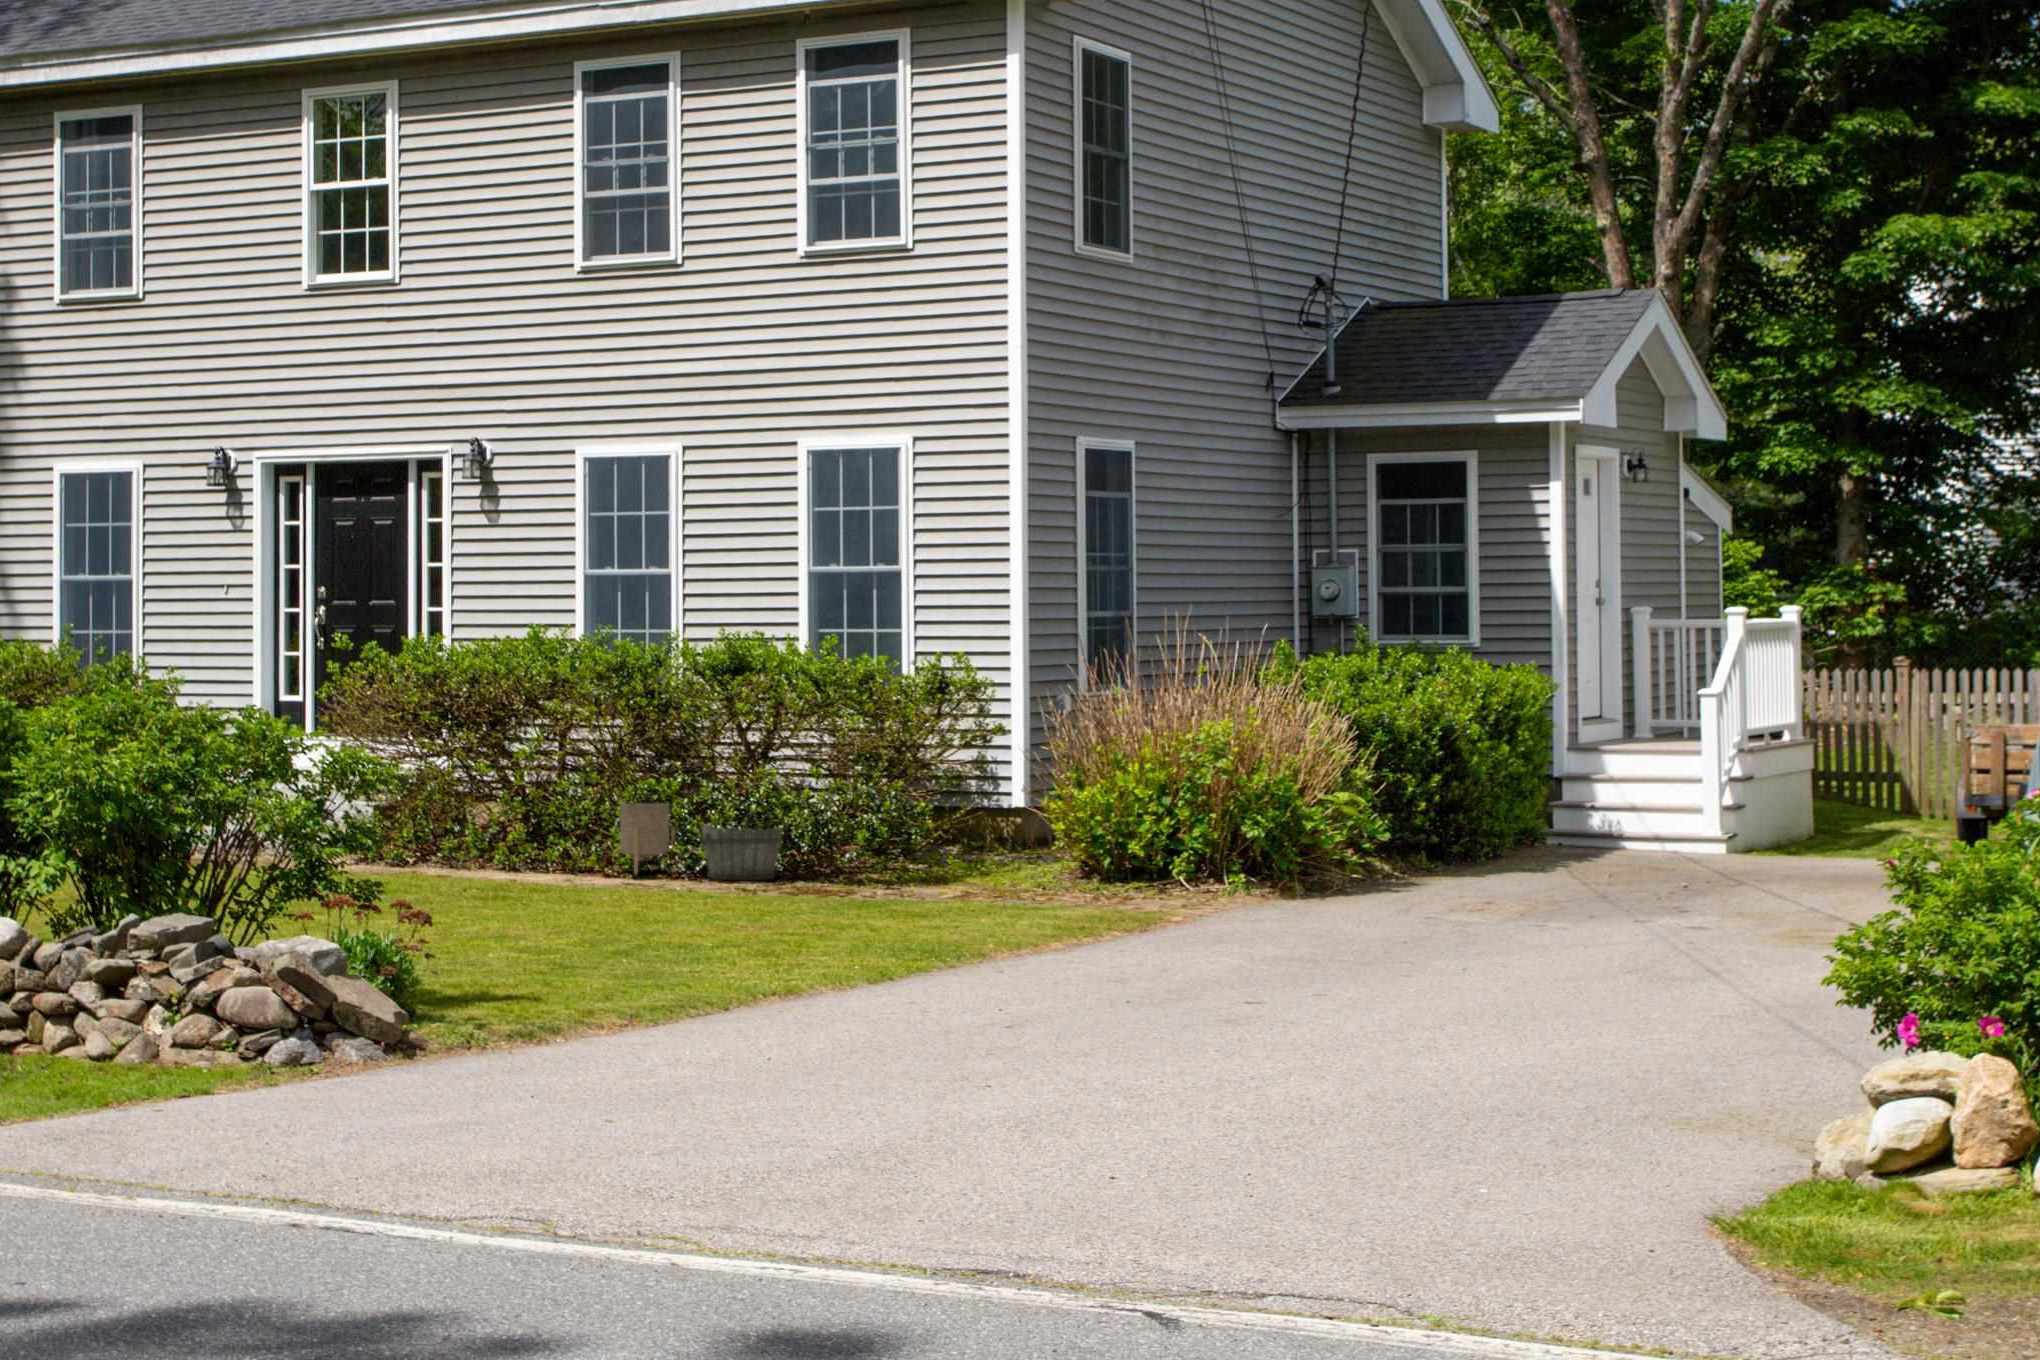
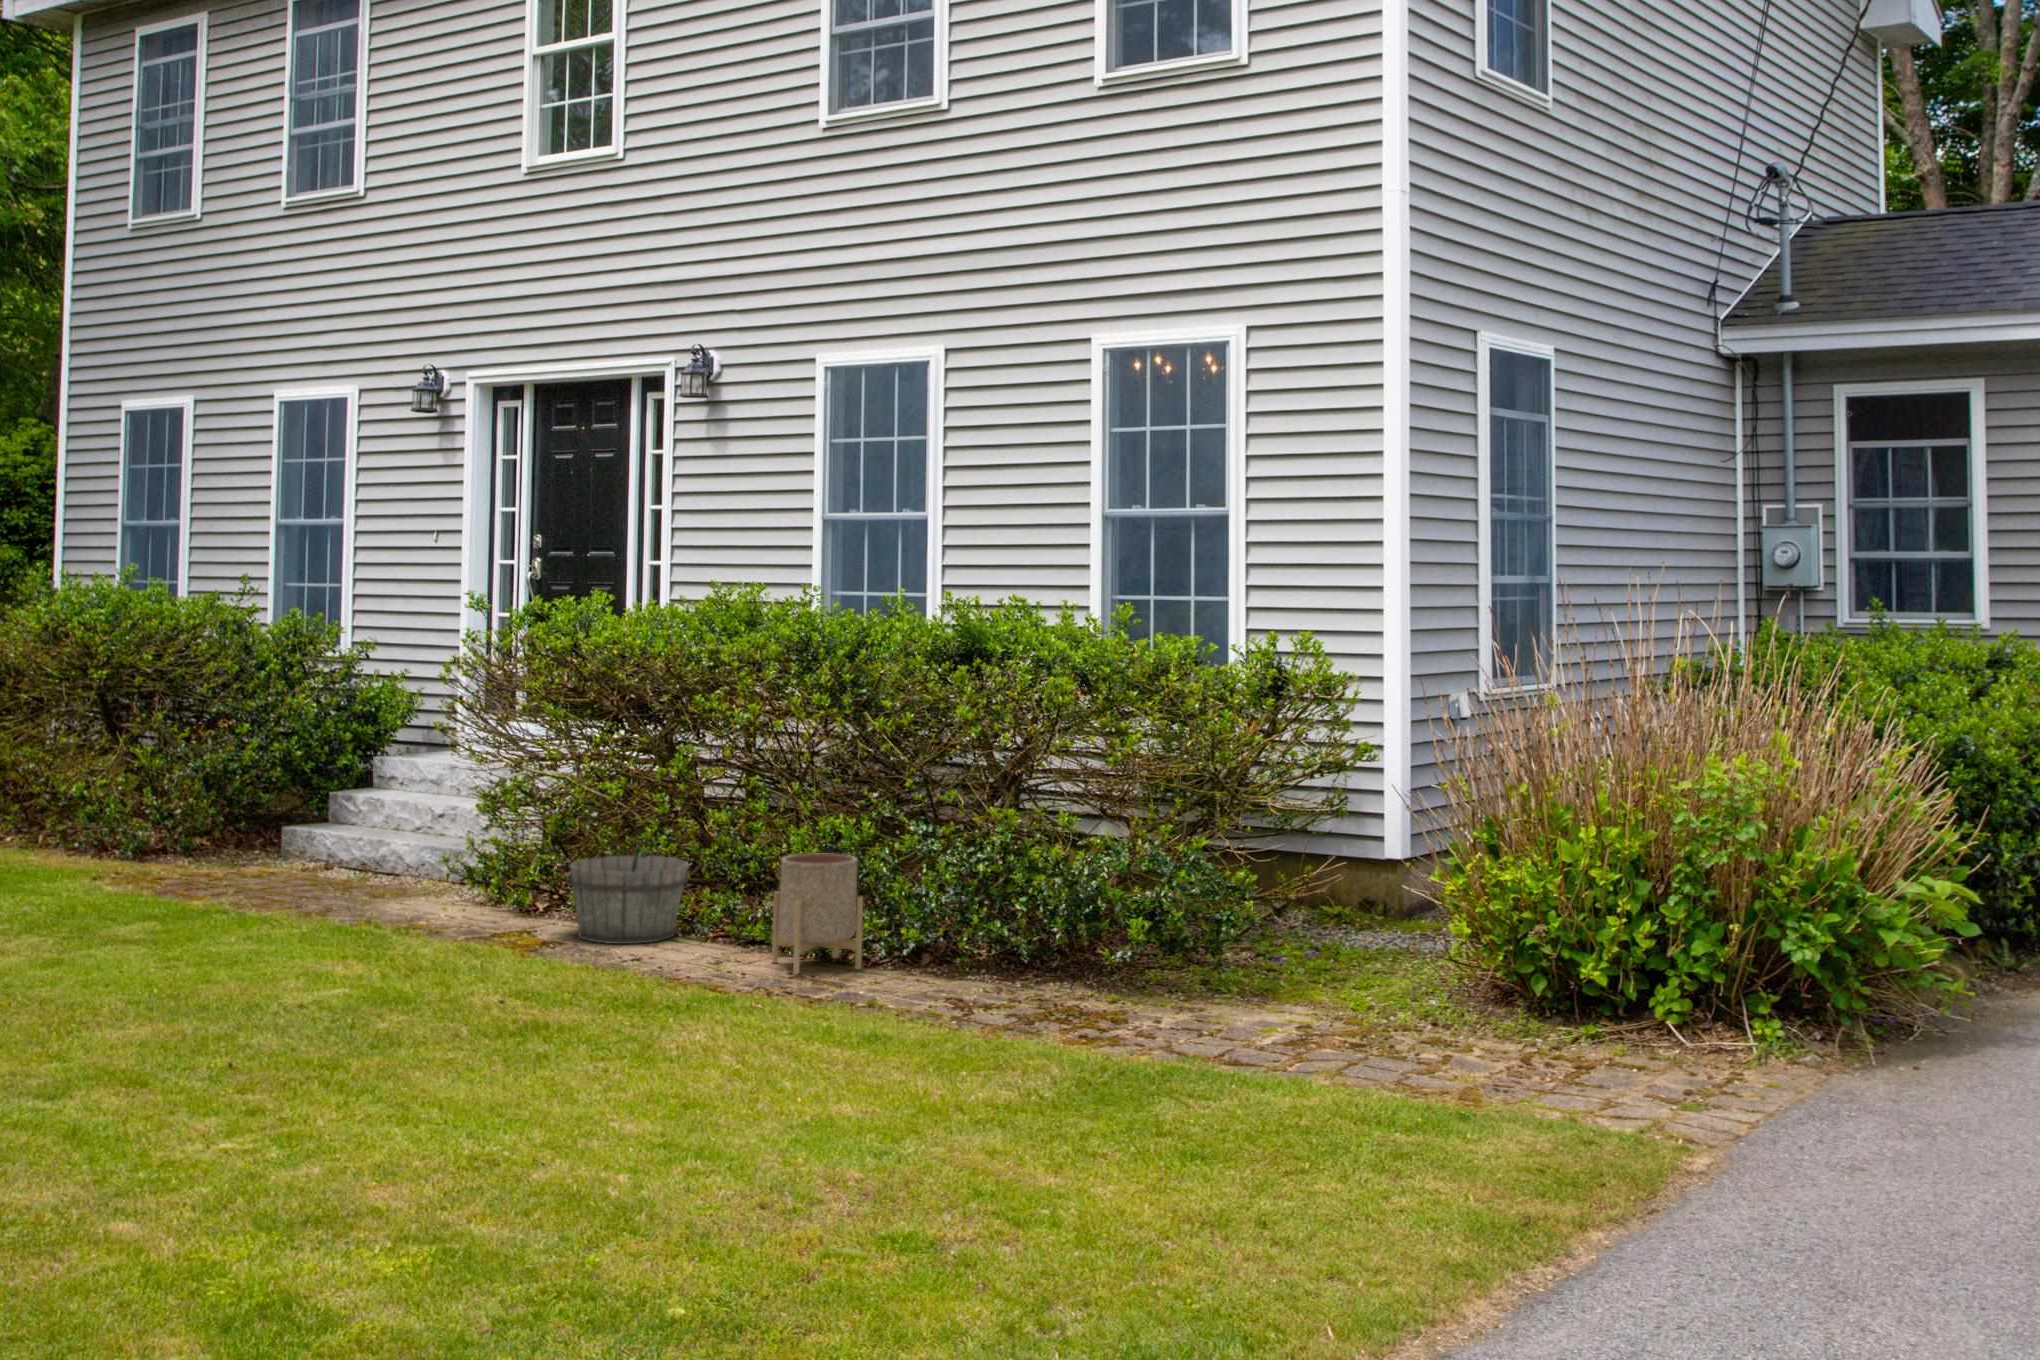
wooden bucket: present [702,813,783,880] -> present [569,837,688,944]

